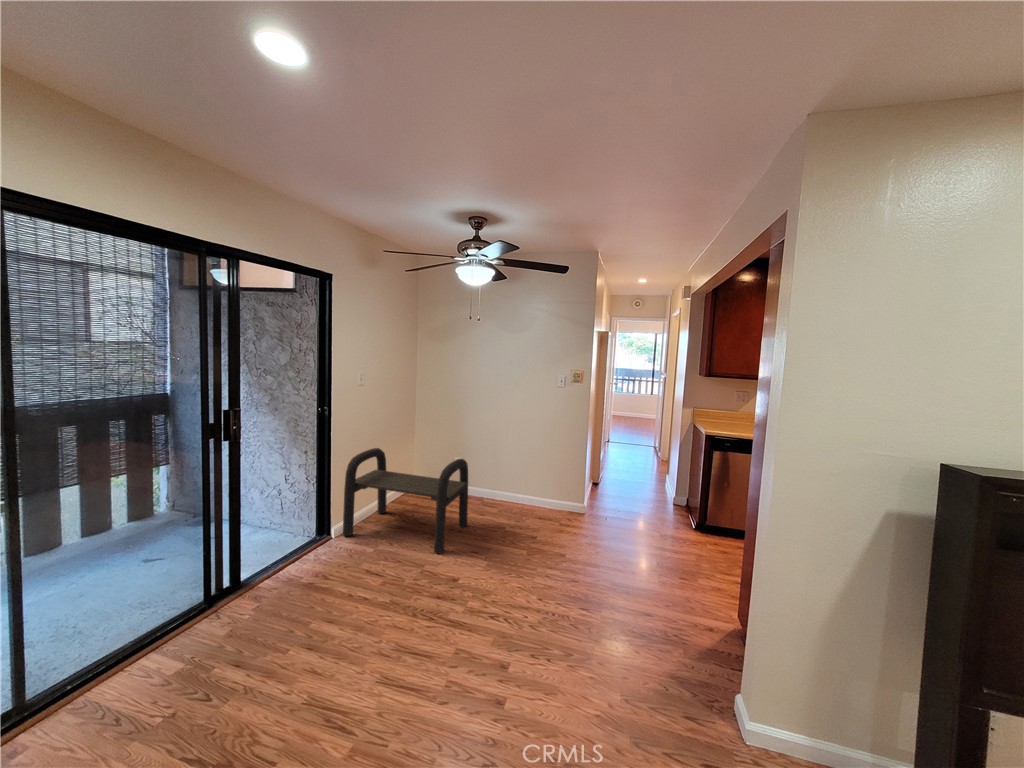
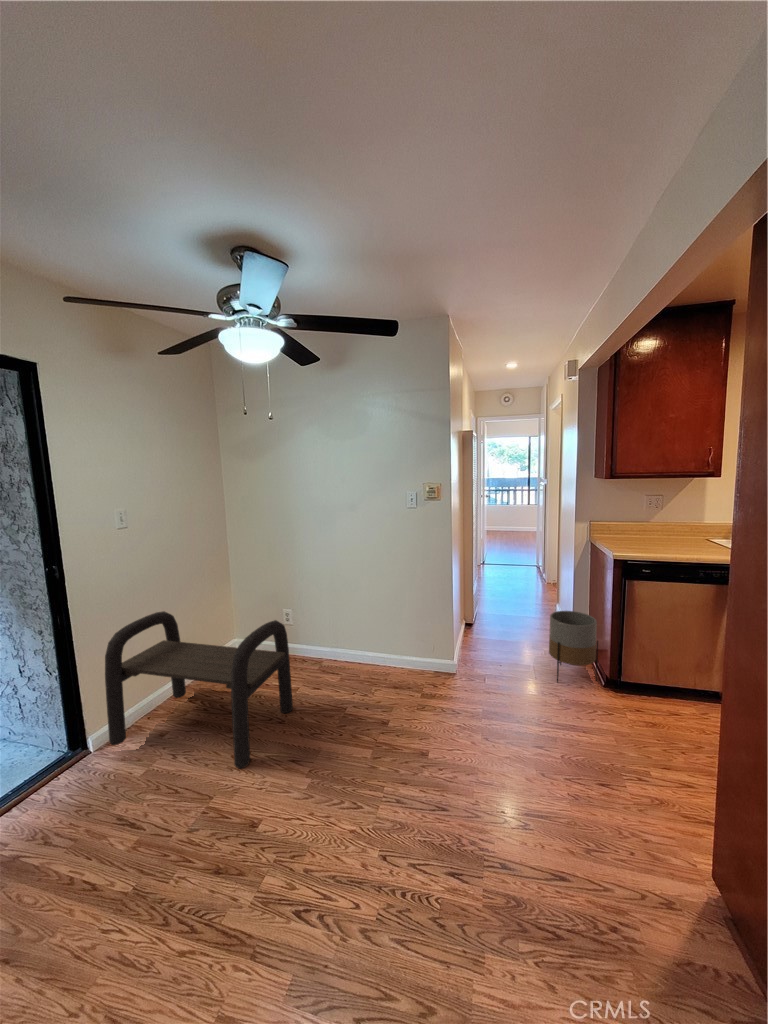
planter: none [656,472,692,524] -> present [549,611,598,683]

